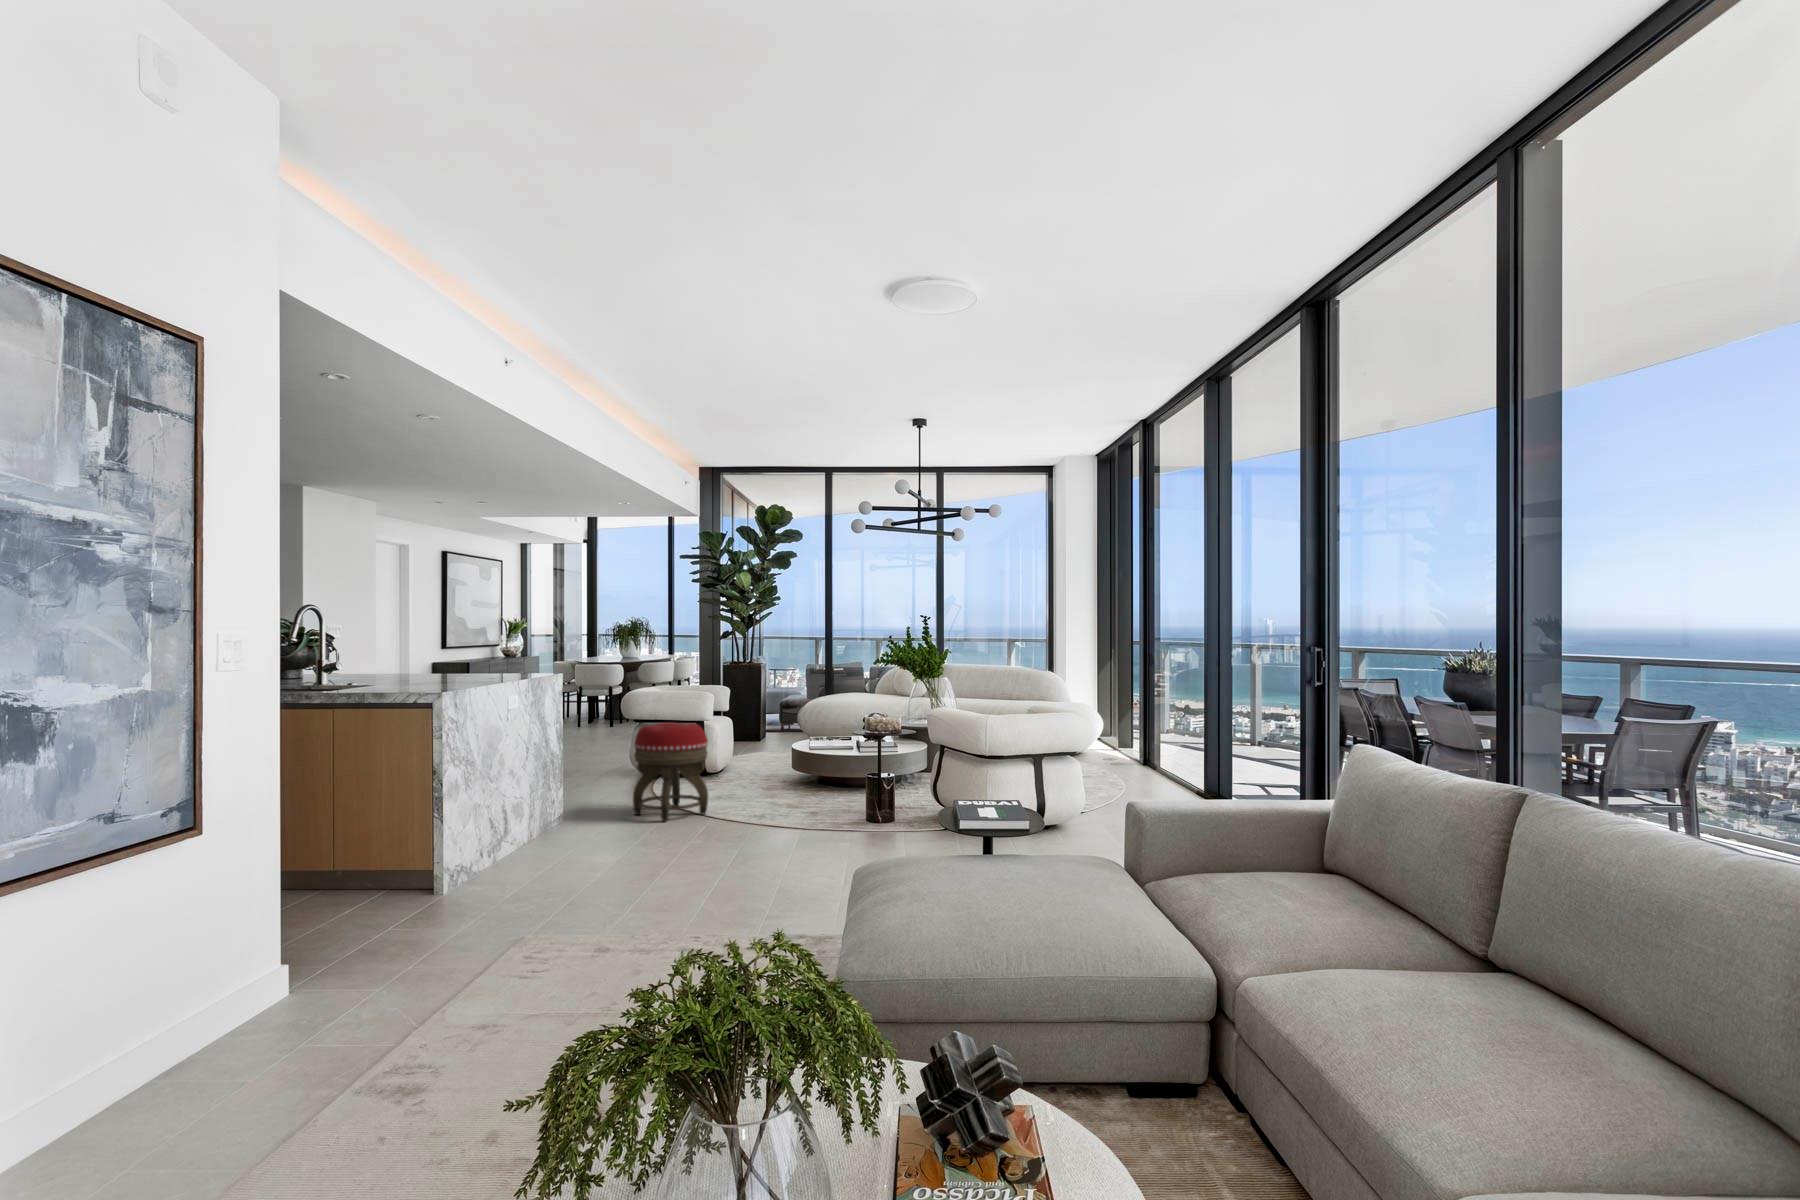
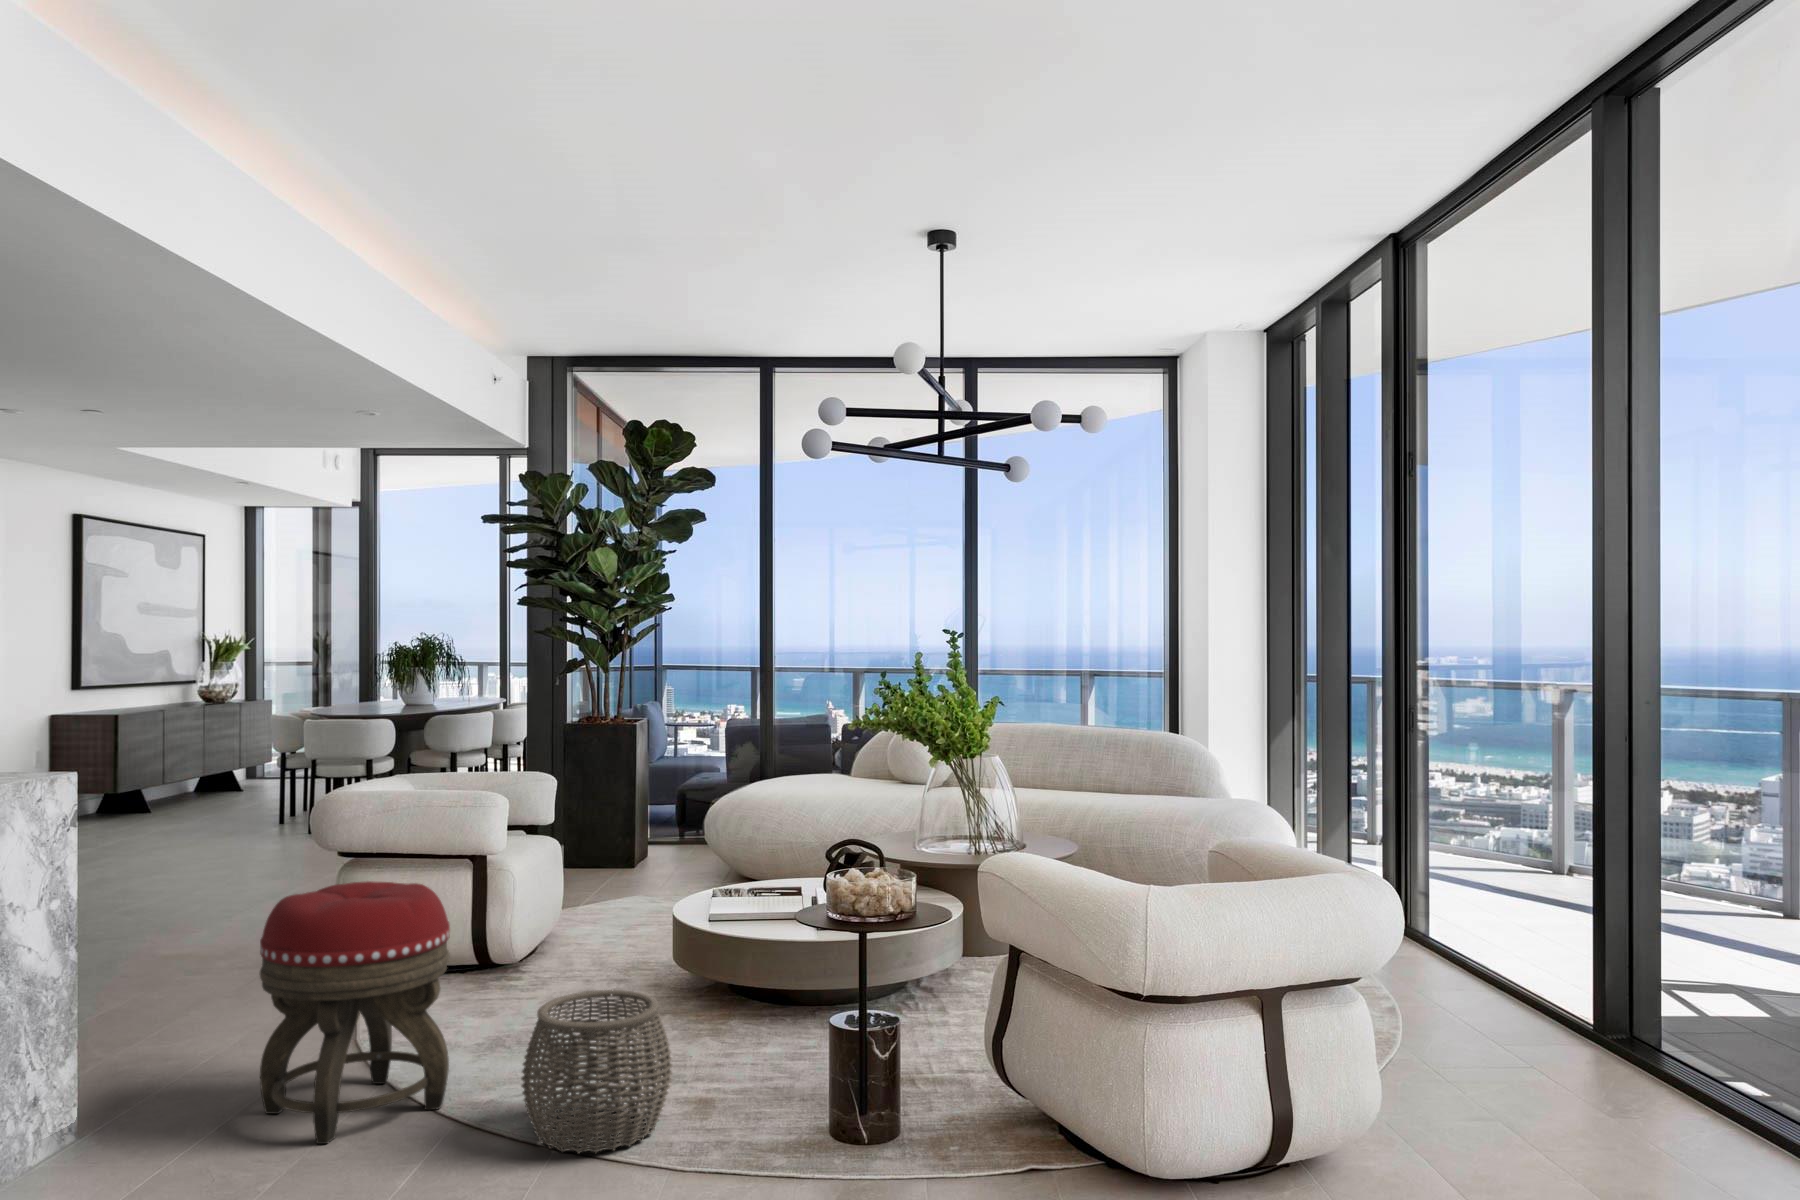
woven basket: none [743,765,803,824] -> present [521,990,672,1154]

